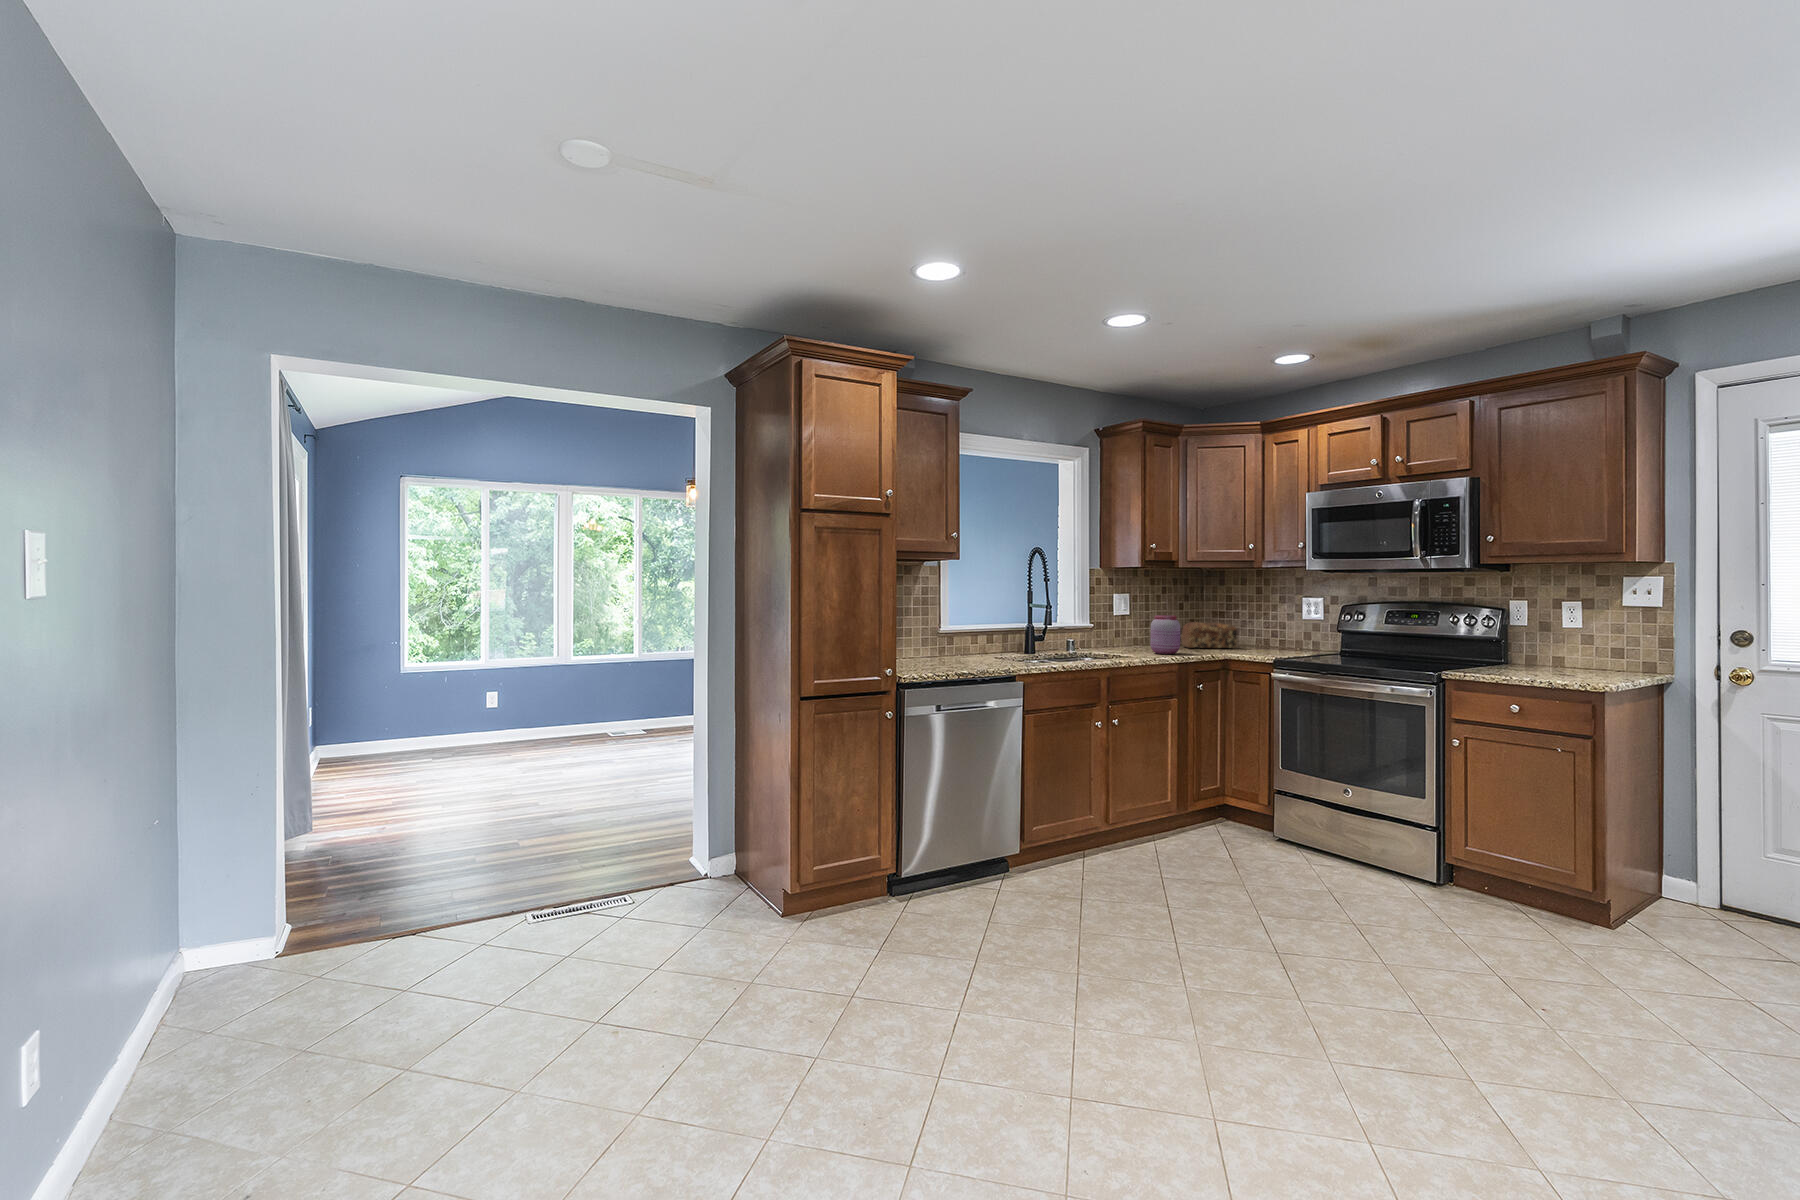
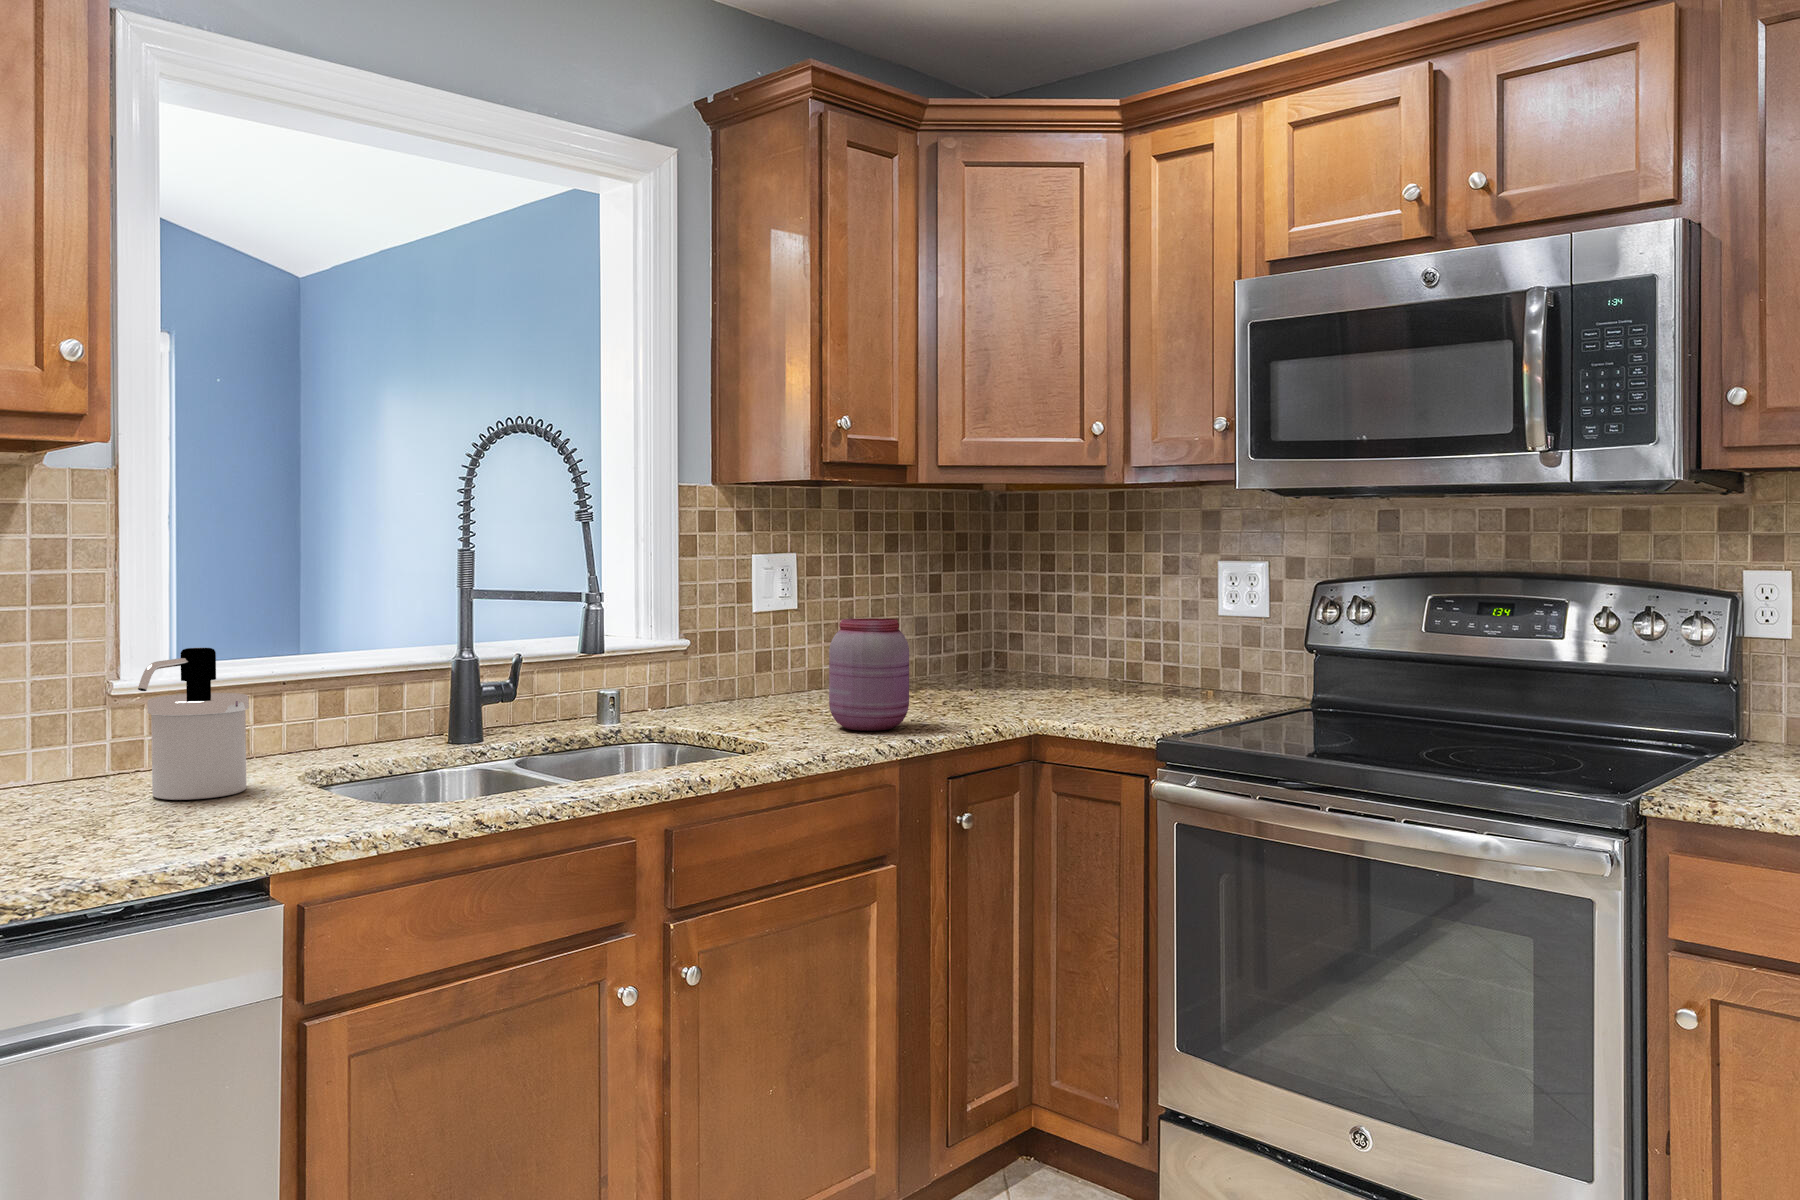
soap dispenser: none [963,617,988,659] -> present [138,648,249,800]
bread loaf: present [1181,622,1238,648] -> none [929,628,1065,697]

